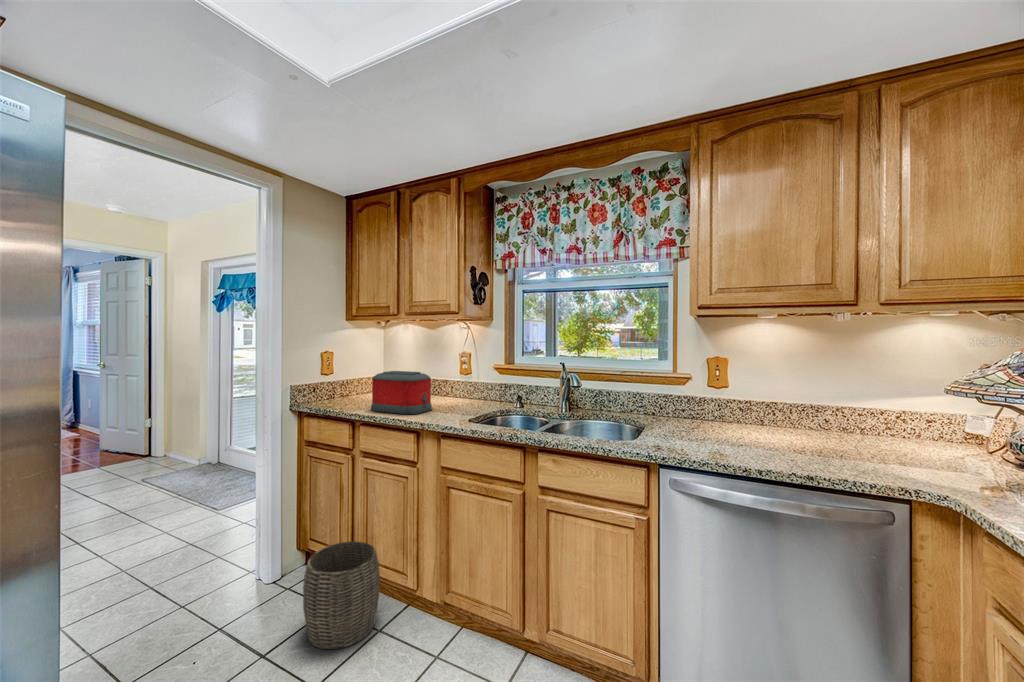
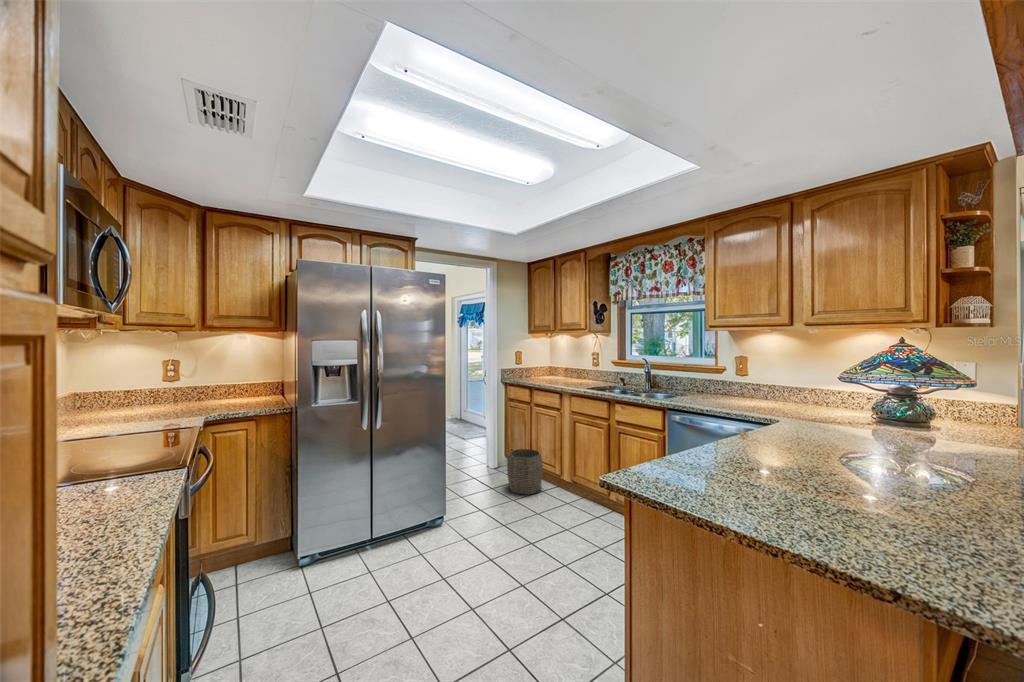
toaster: present [371,371,432,414] -> none [540,362,571,385]

